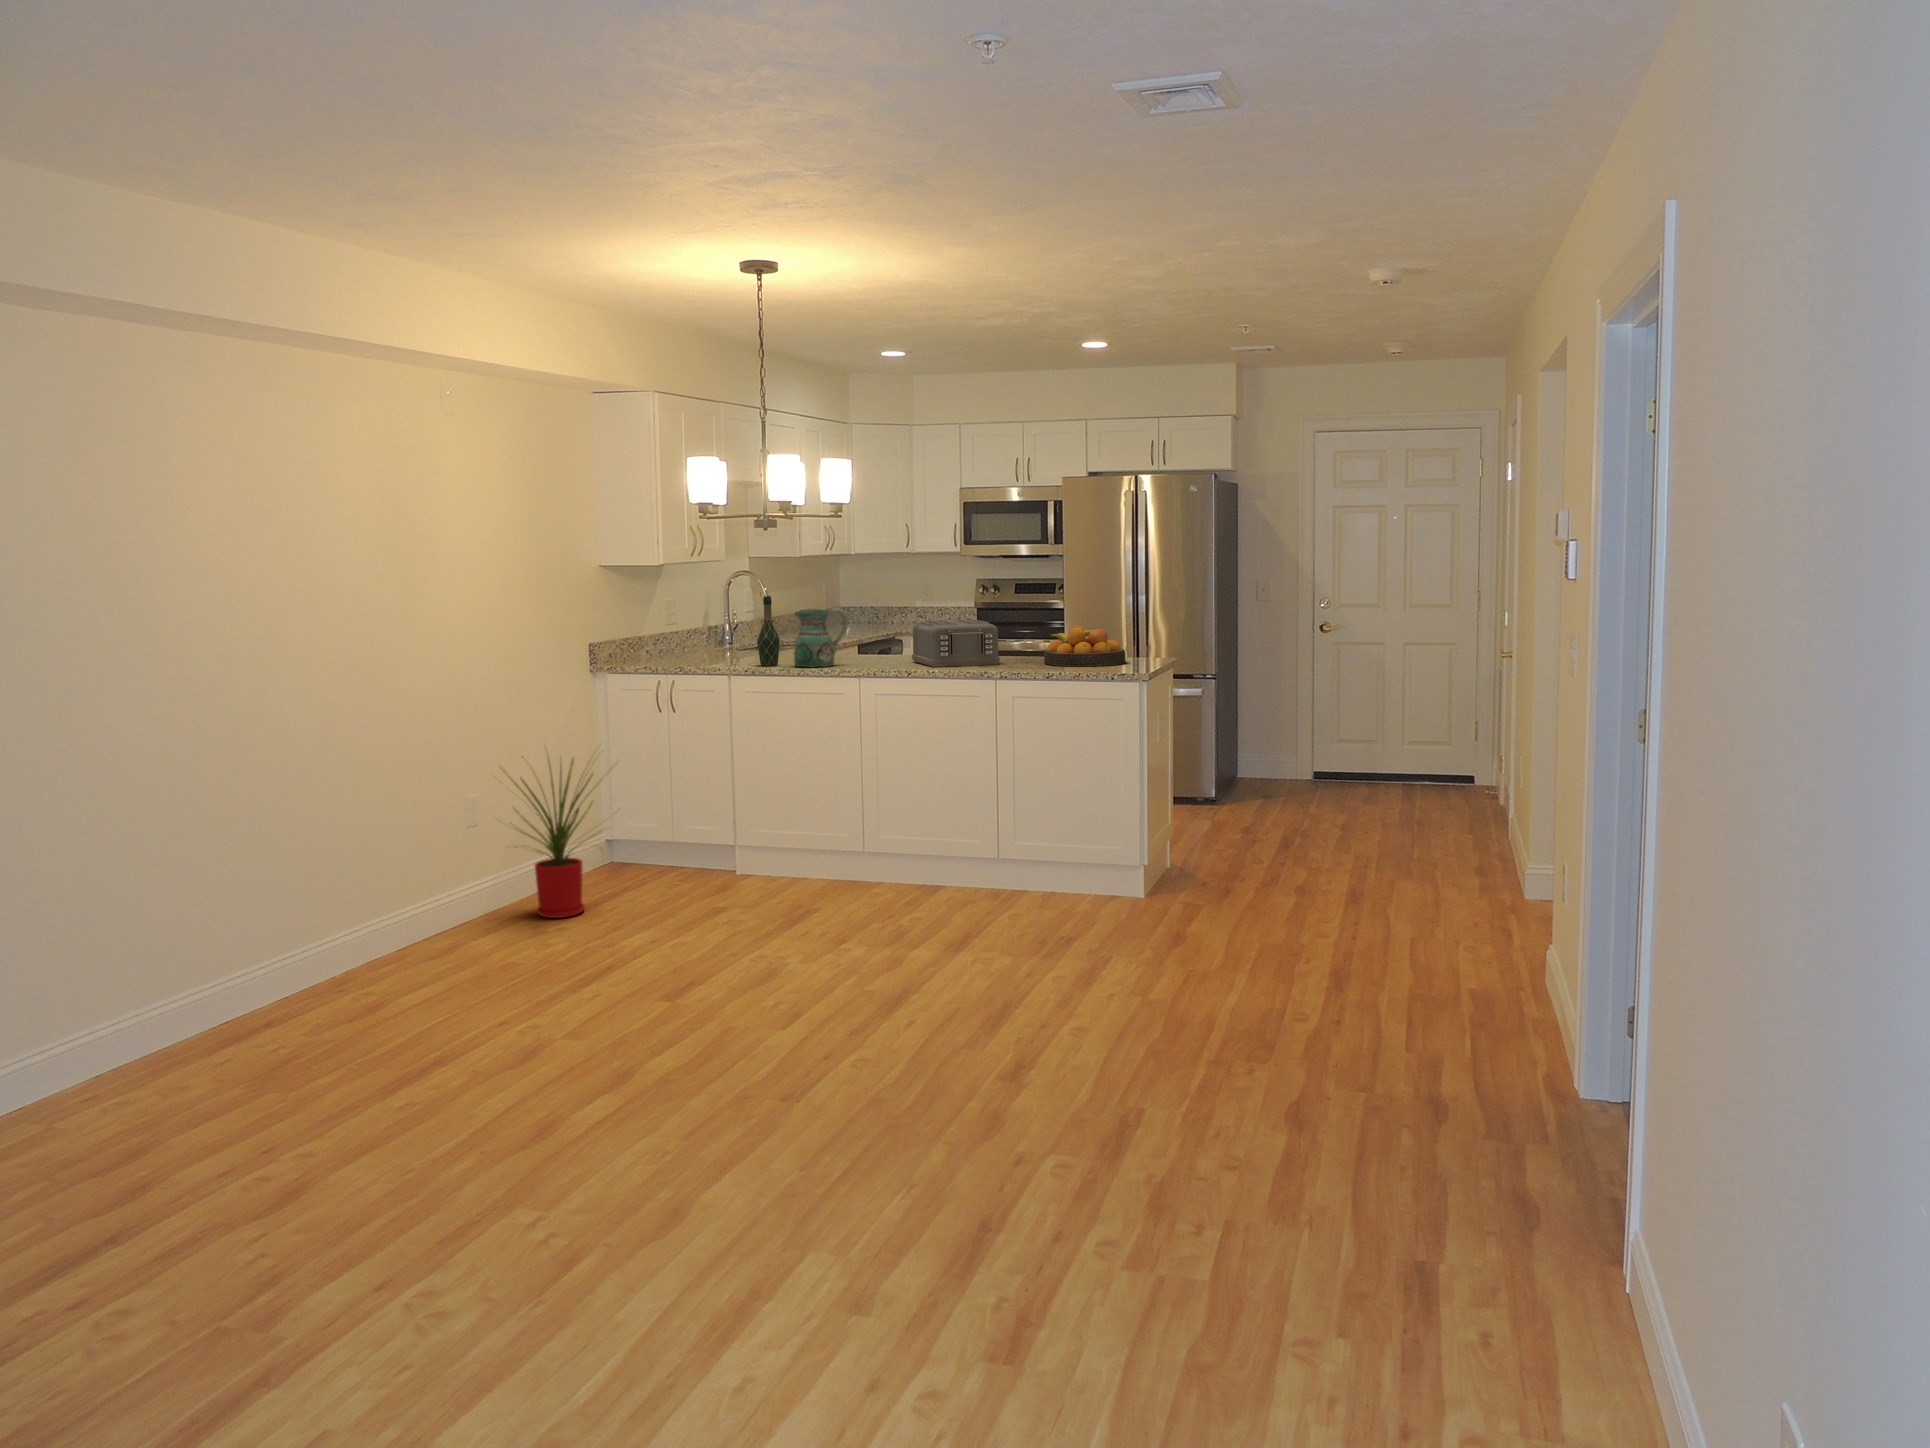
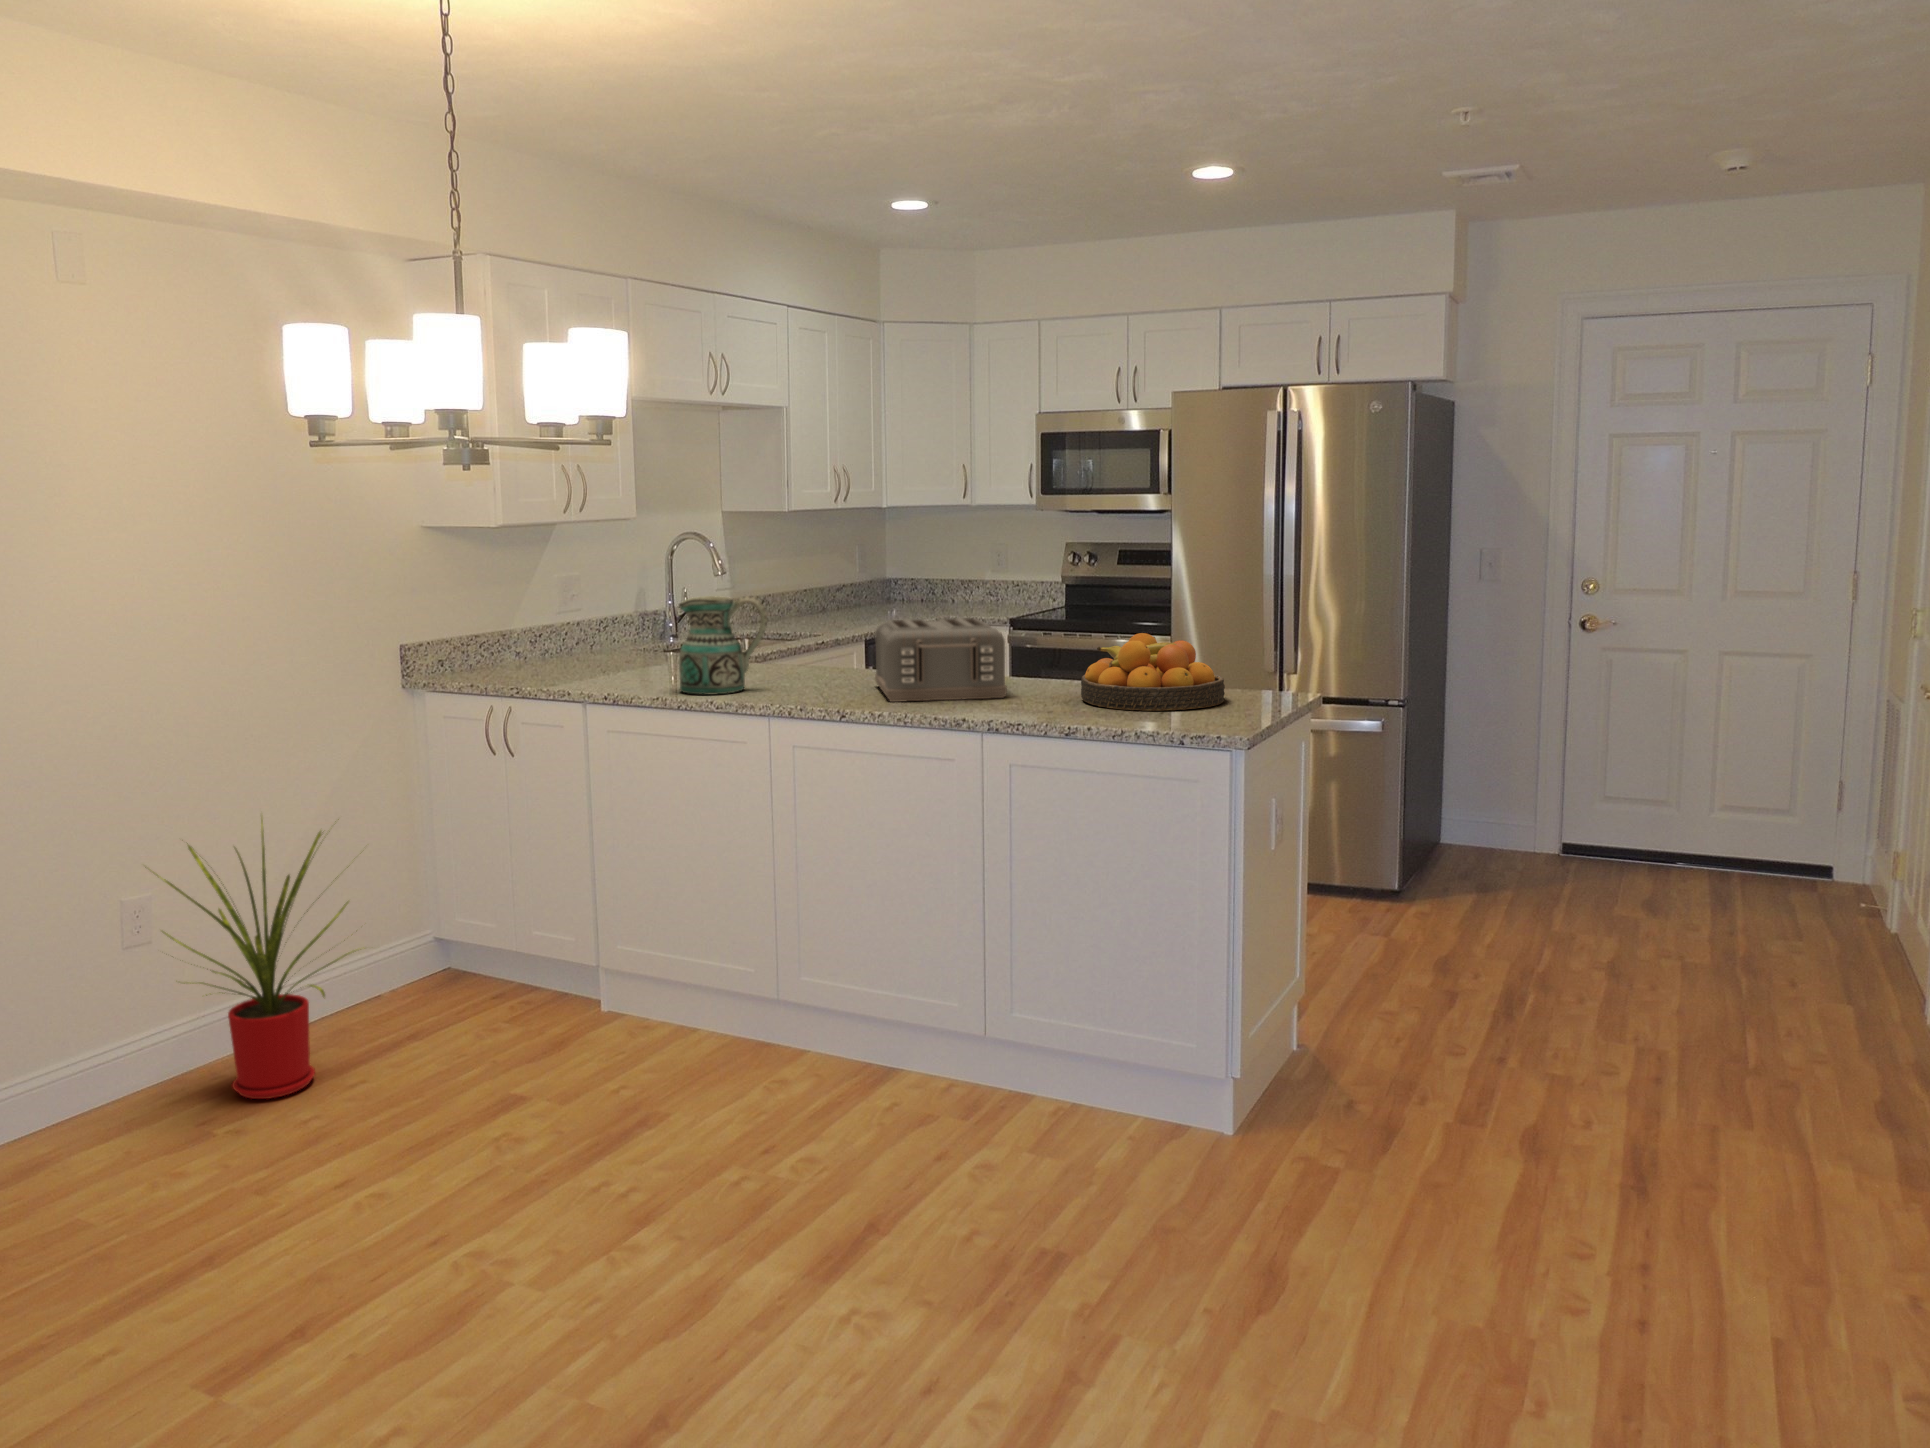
wine bottle: present [757,596,780,666] -> none [631,576,666,688]

